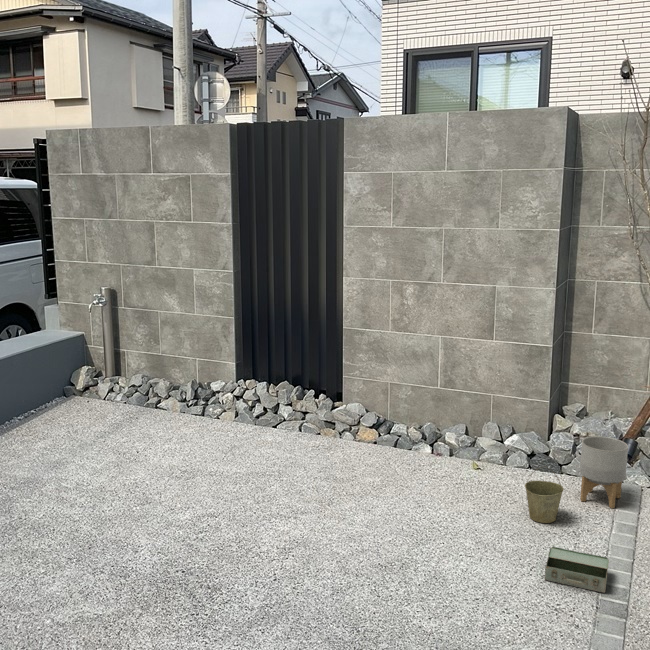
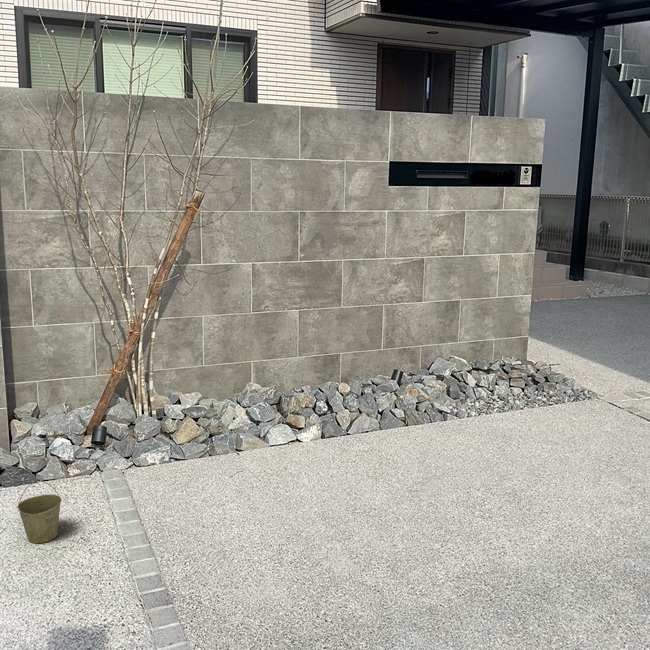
planter: present [580,436,628,508] -> none [63,430,111,504]
toolbox: present [545,547,609,593] -> none [73,551,141,601]

